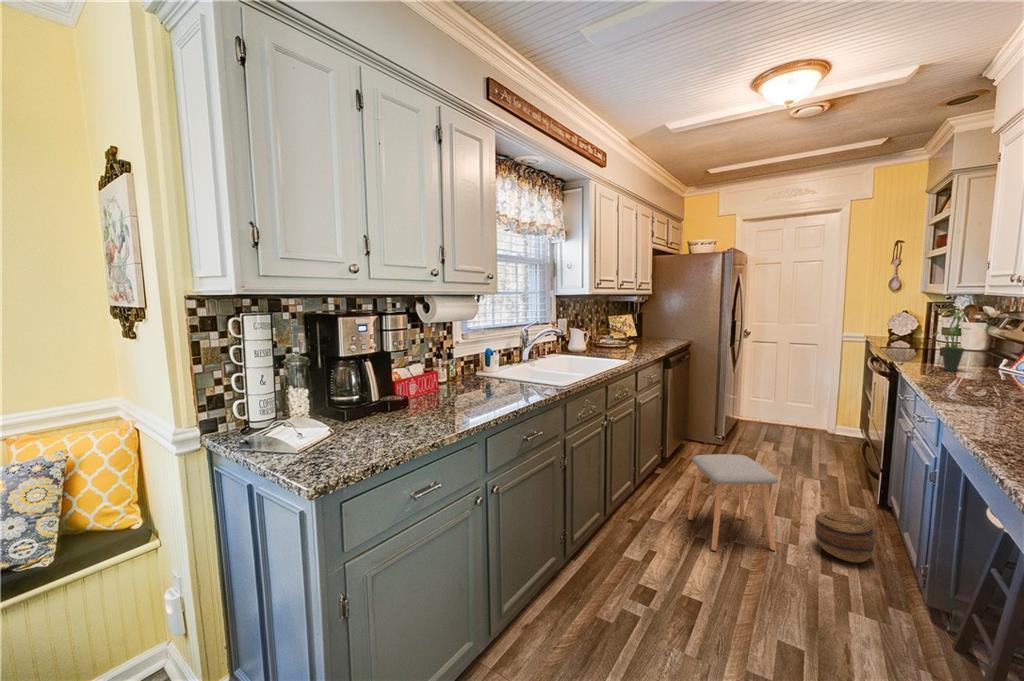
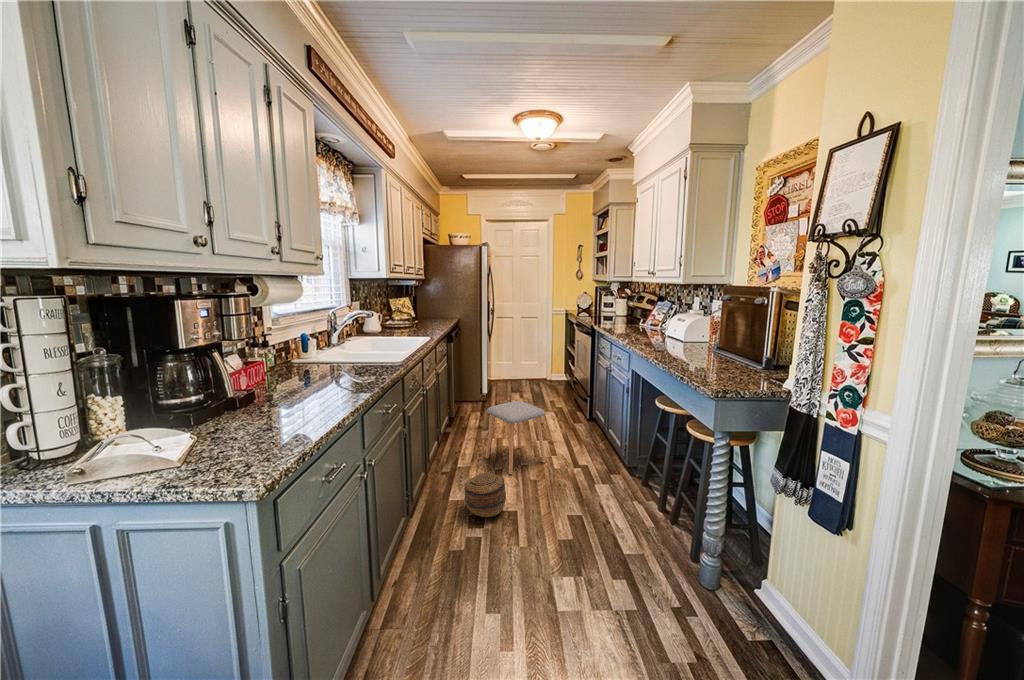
potted plant: present [933,308,975,371] -> none [612,289,631,329]
basket: present [815,510,874,563] -> present [464,473,506,517]

